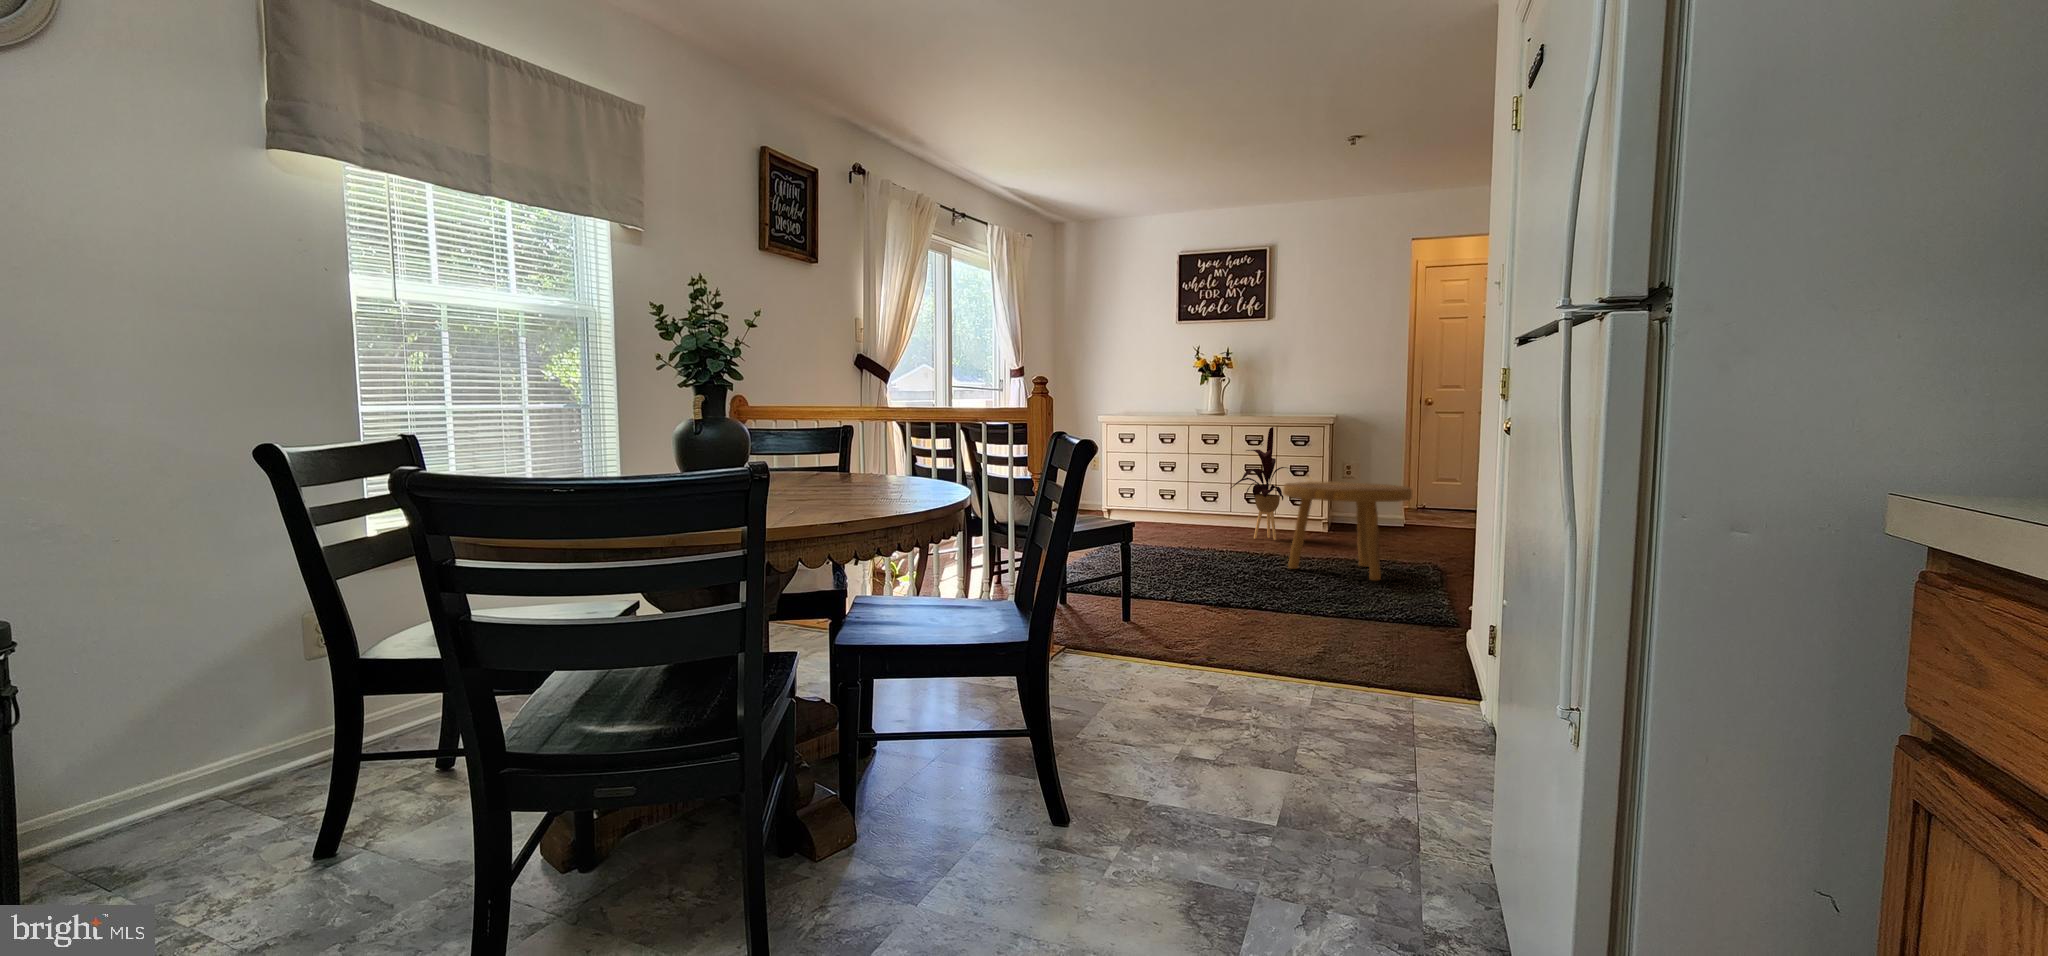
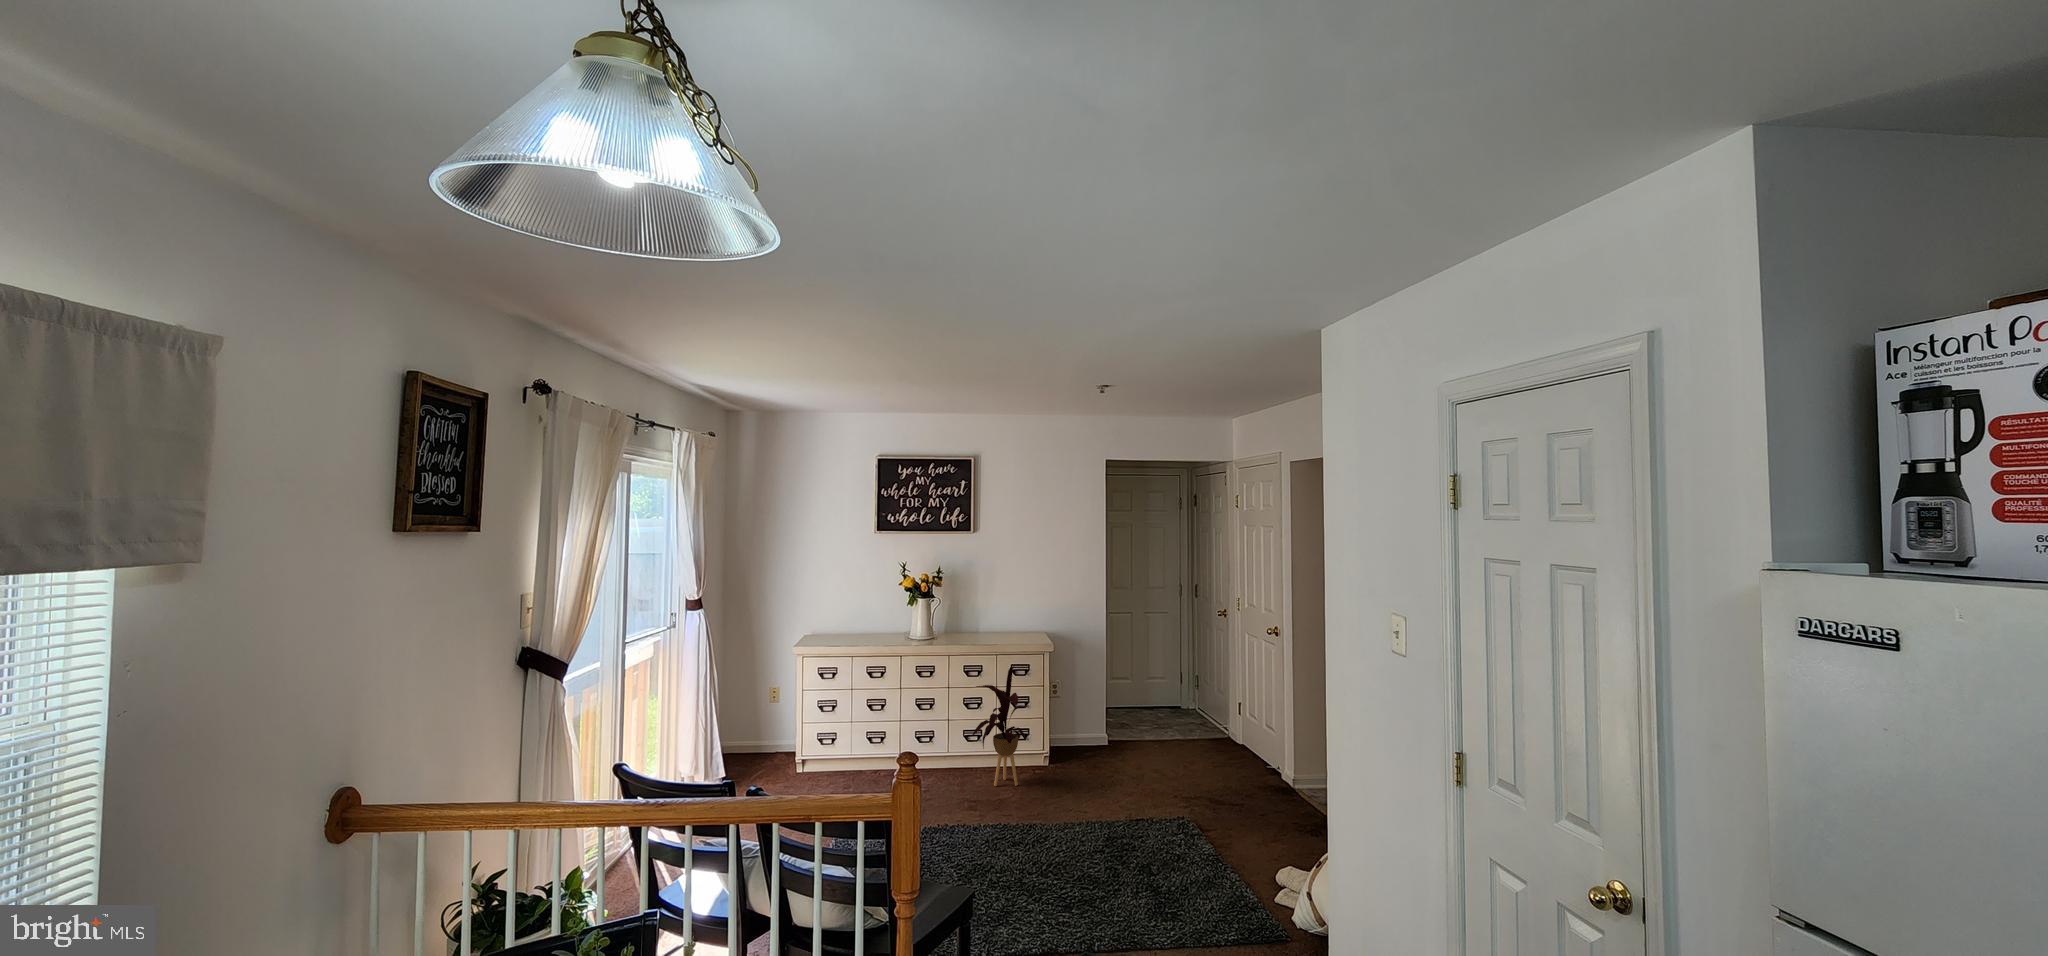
footstool: present [1283,481,1412,581] -> none [1085,746,1210,871]

